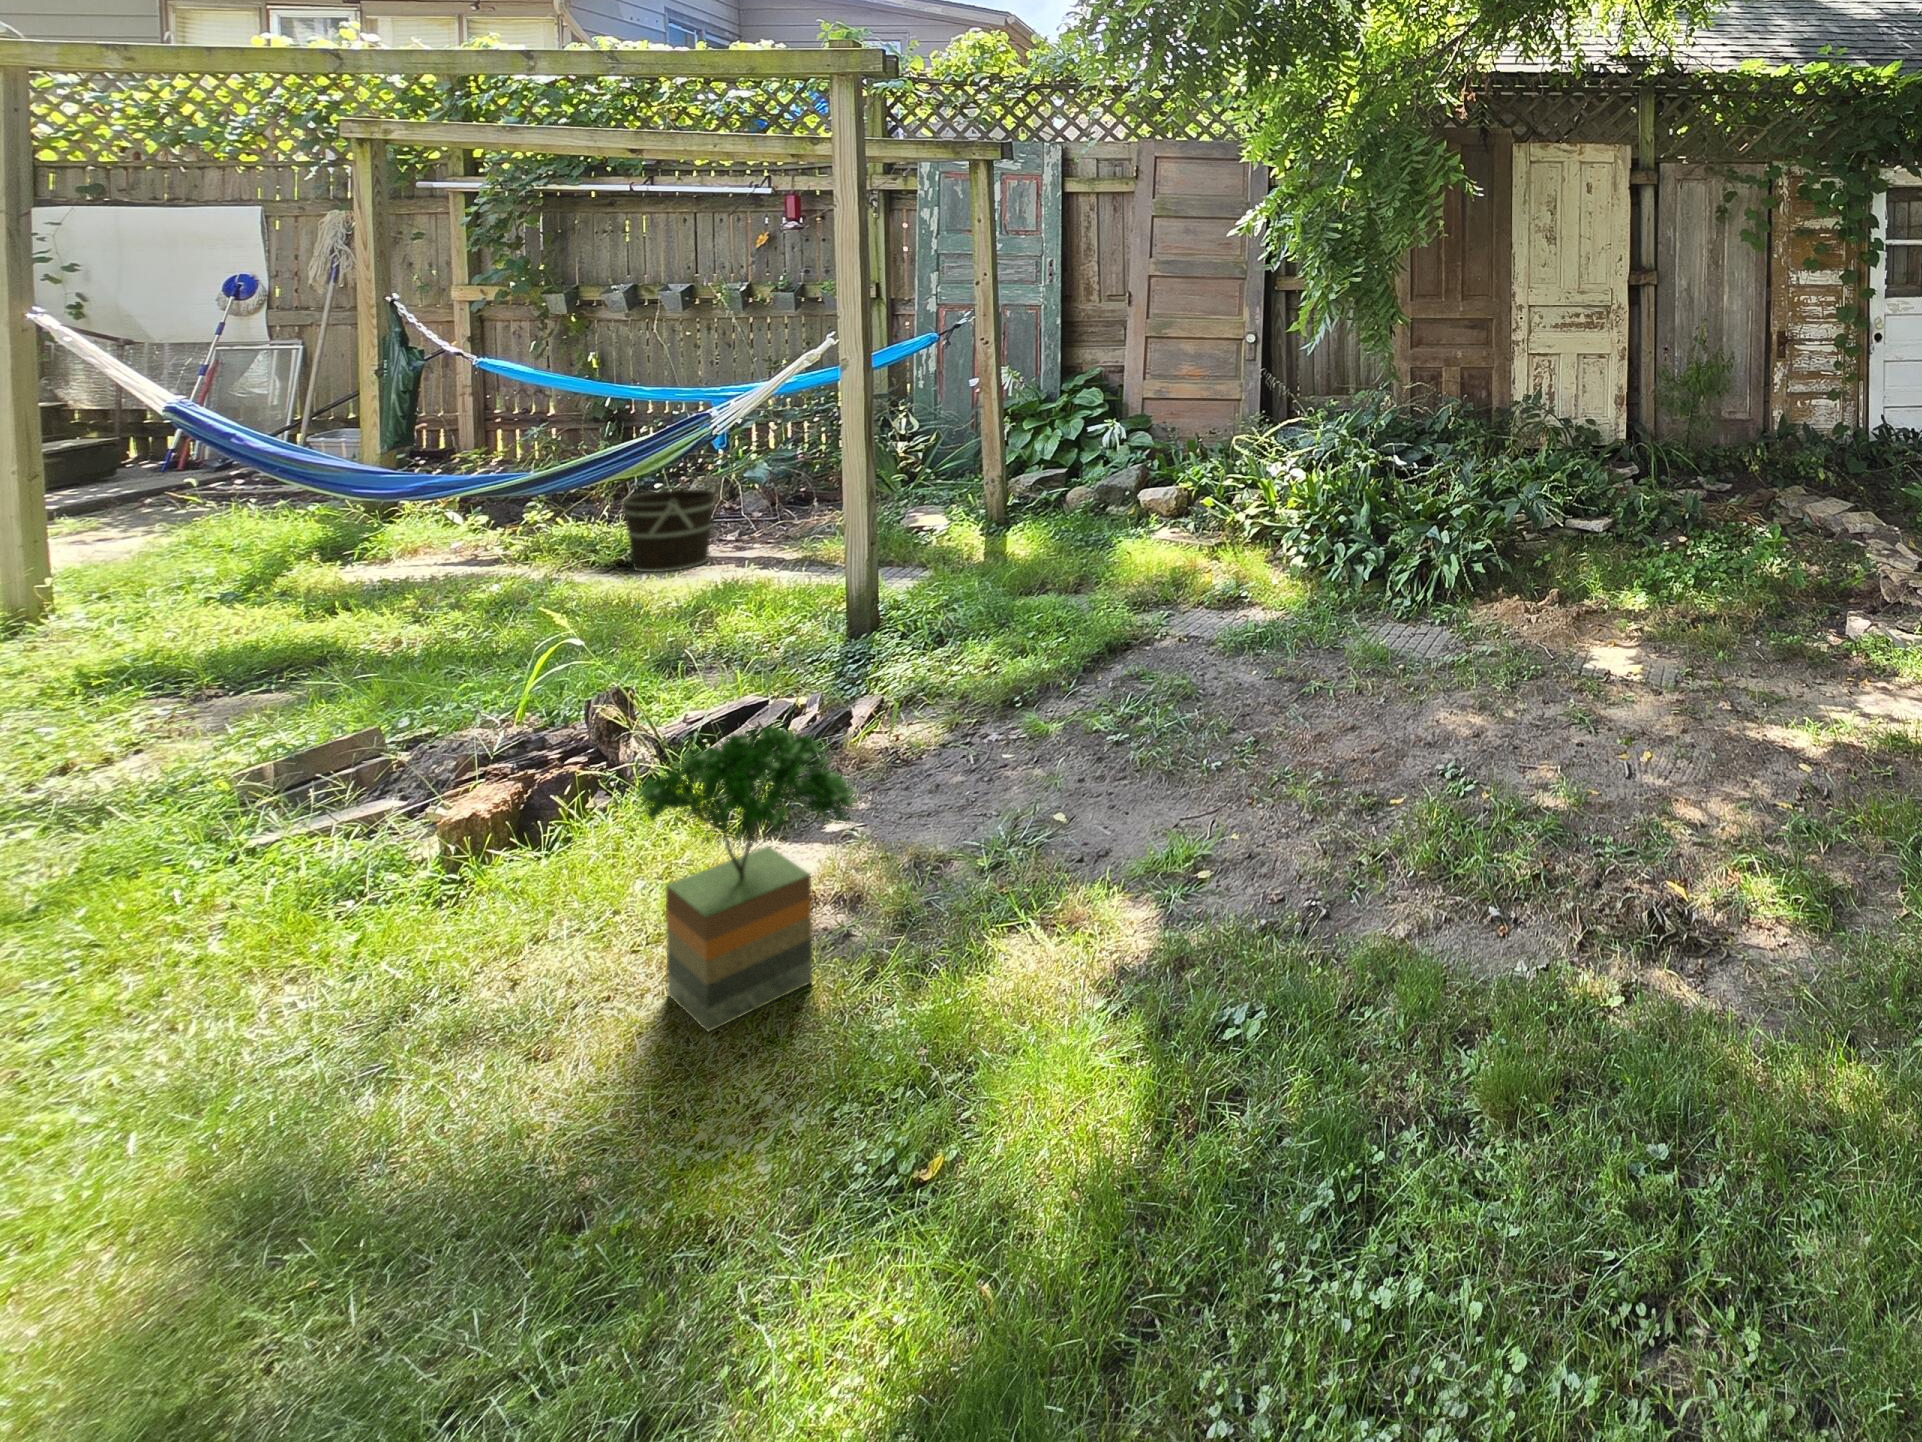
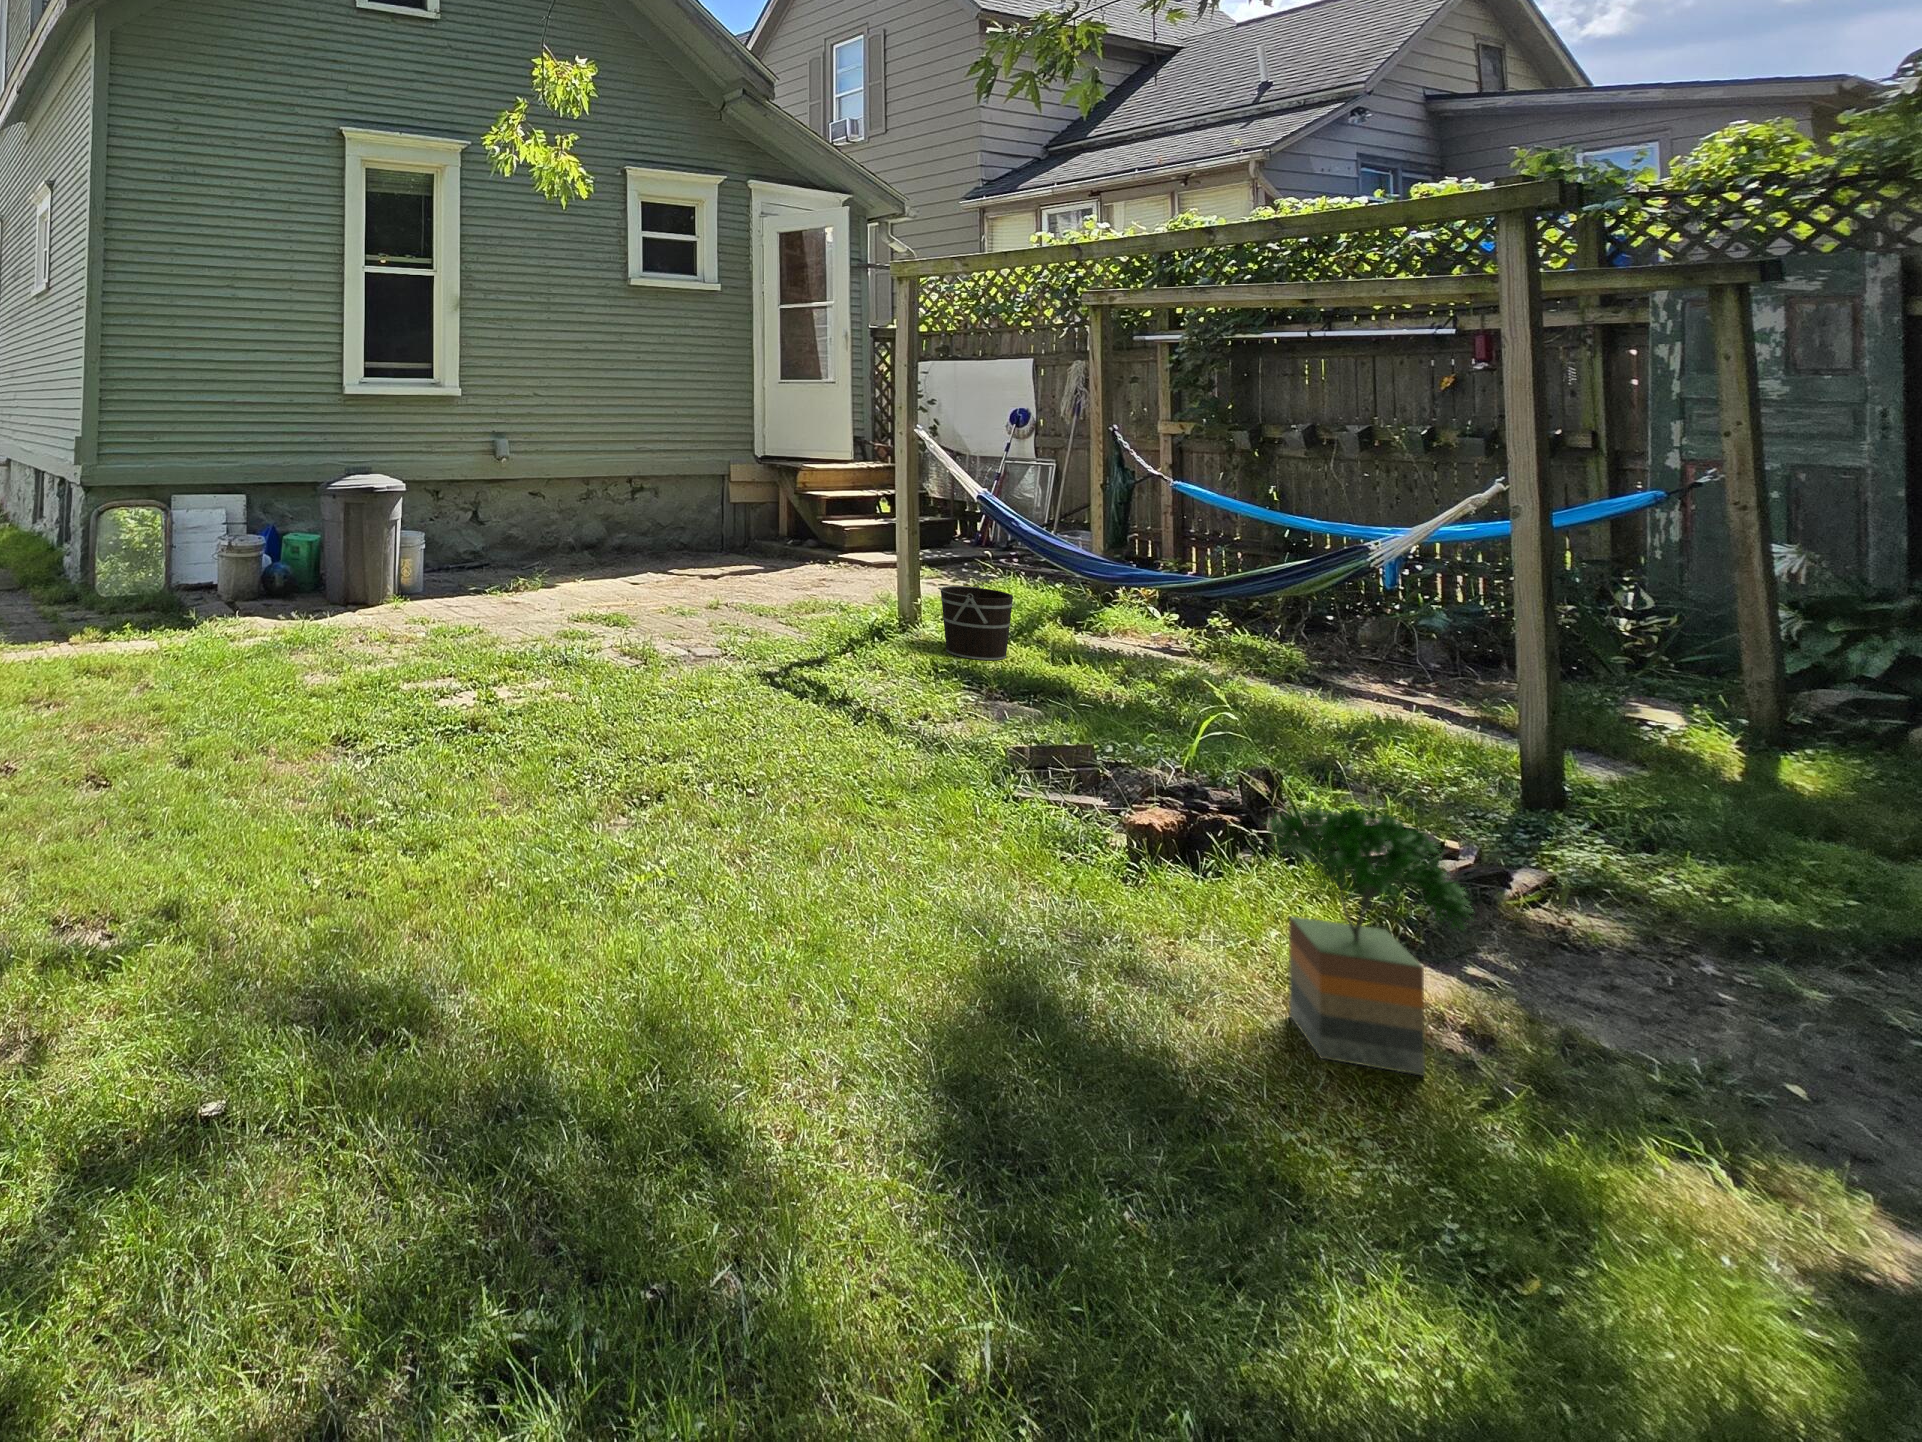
bucket: present [623,488,714,572] -> present [938,584,1013,660]

